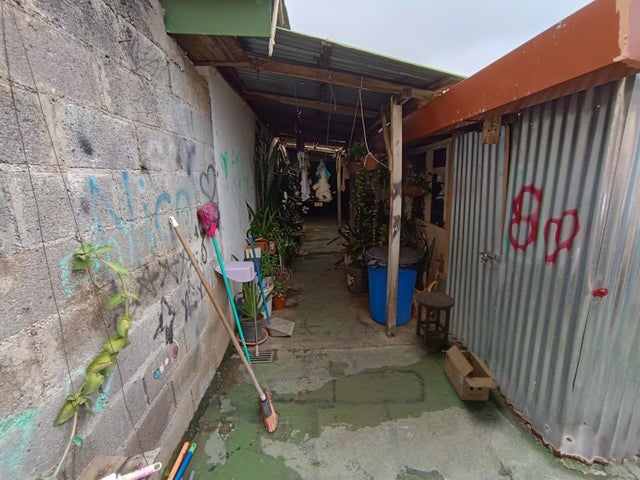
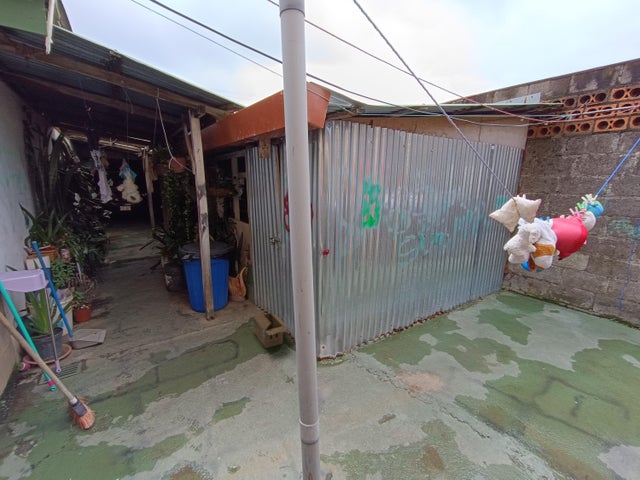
stool: present [415,291,455,345] -> none [228,275,260,319]

